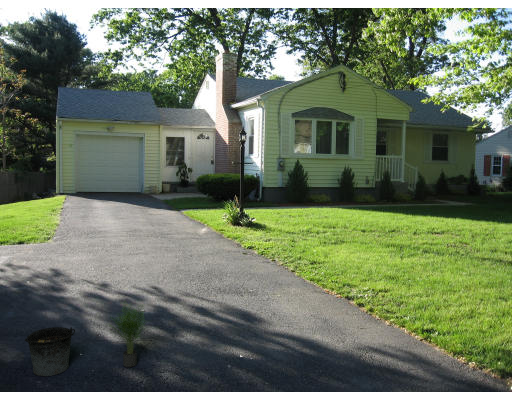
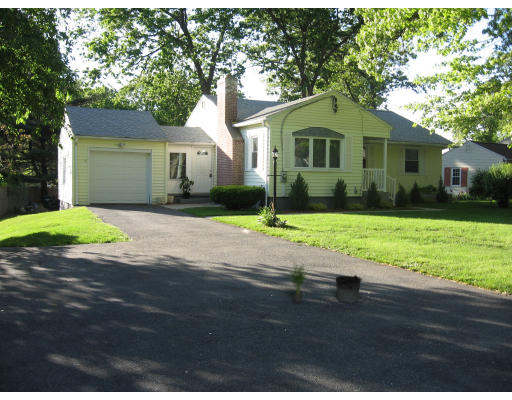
bucket: present [25,327,75,376] -> present [335,275,362,303]

